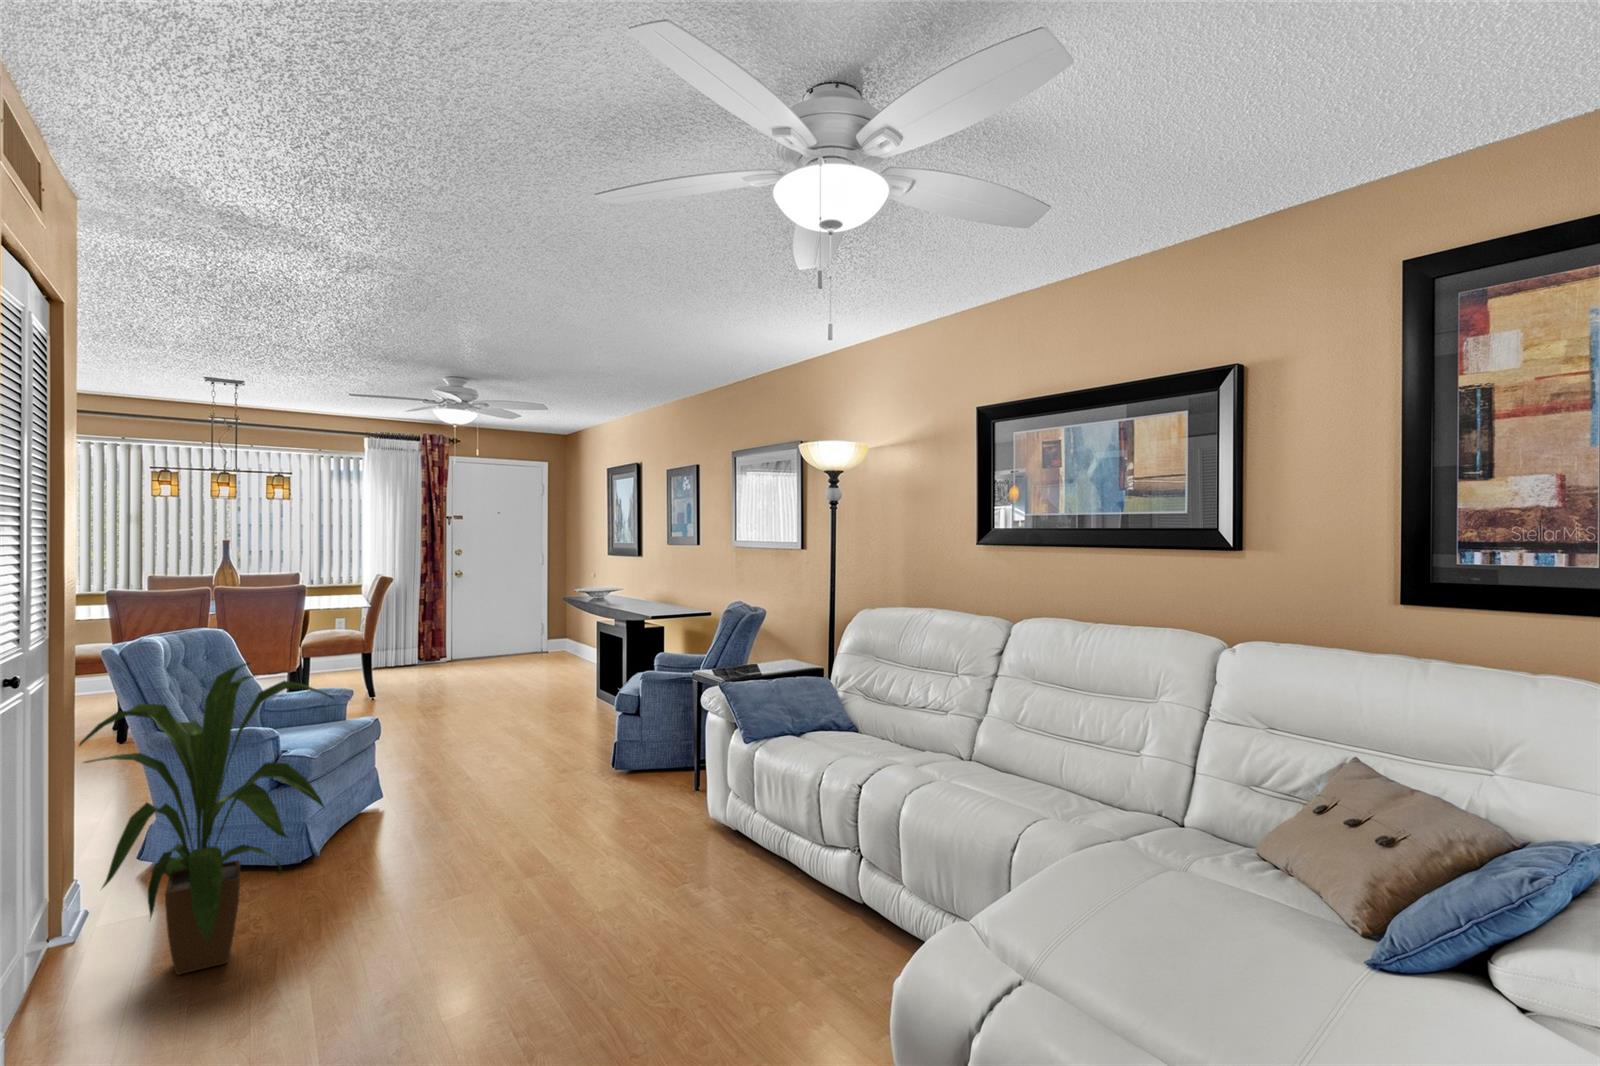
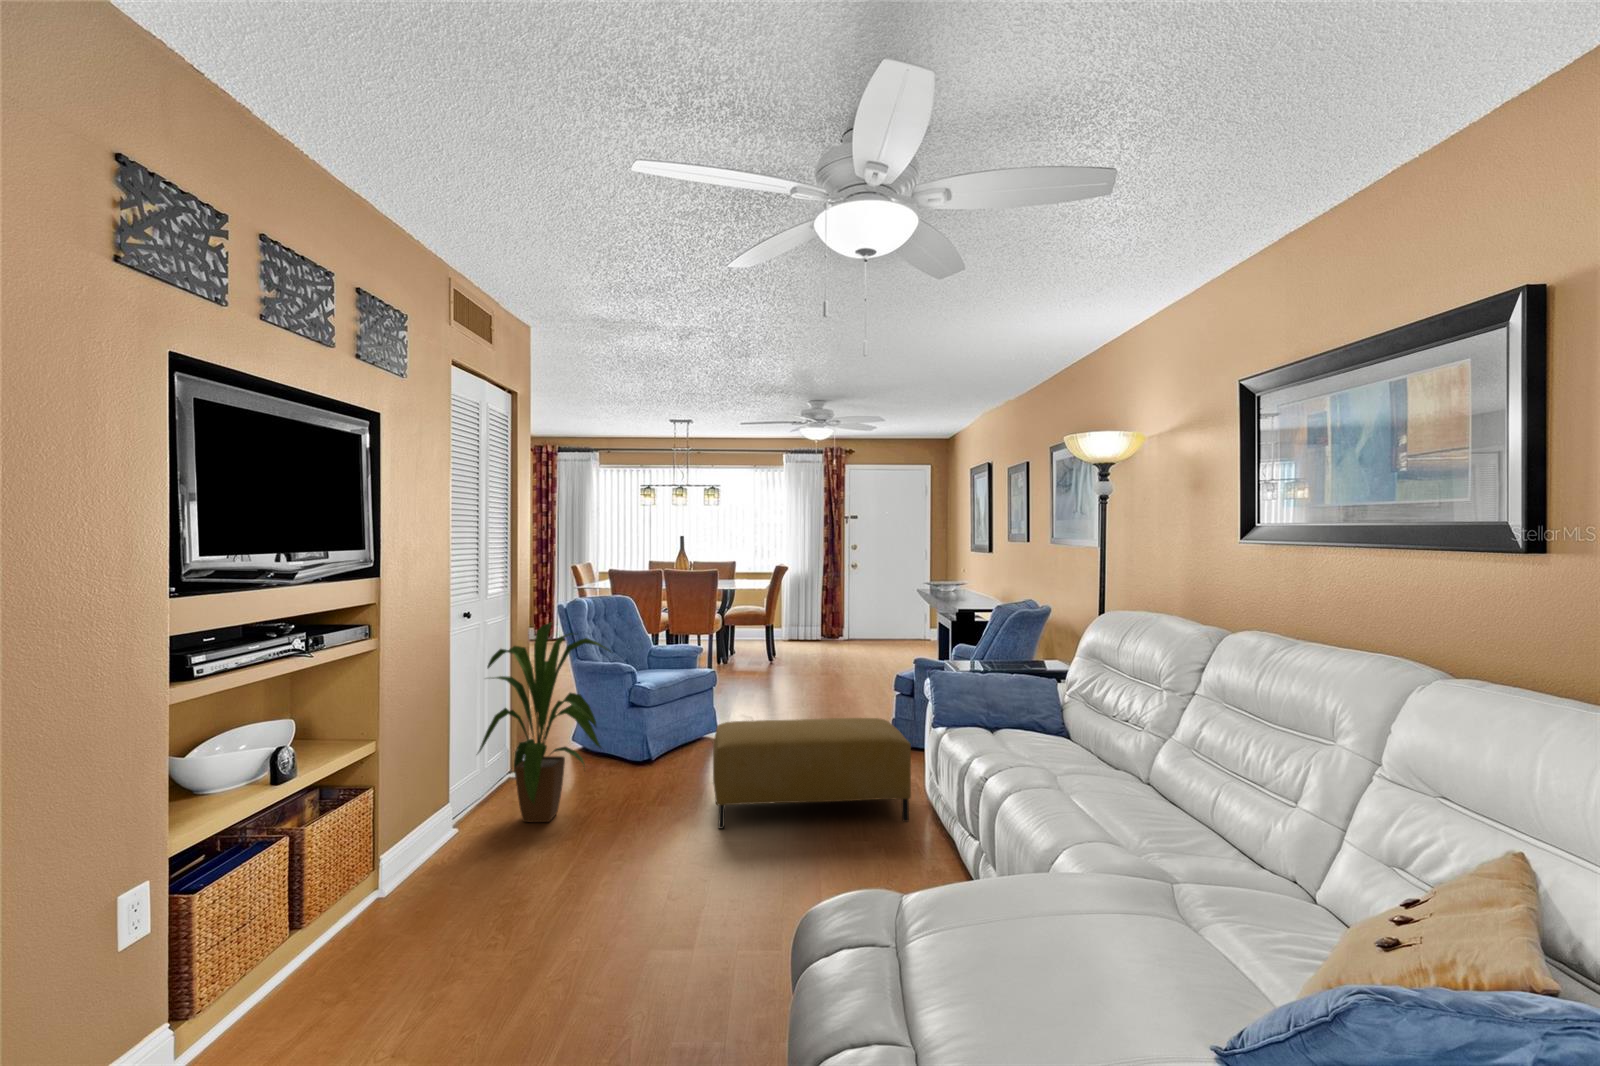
ottoman: none [457,740,710,906] -> present [713,718,911,829]

